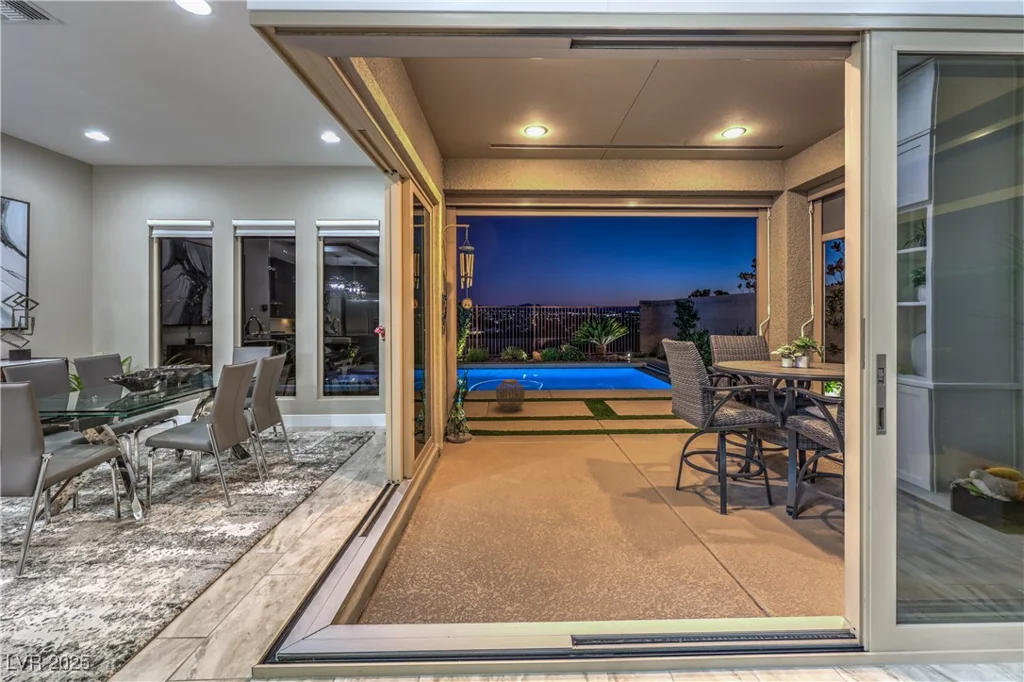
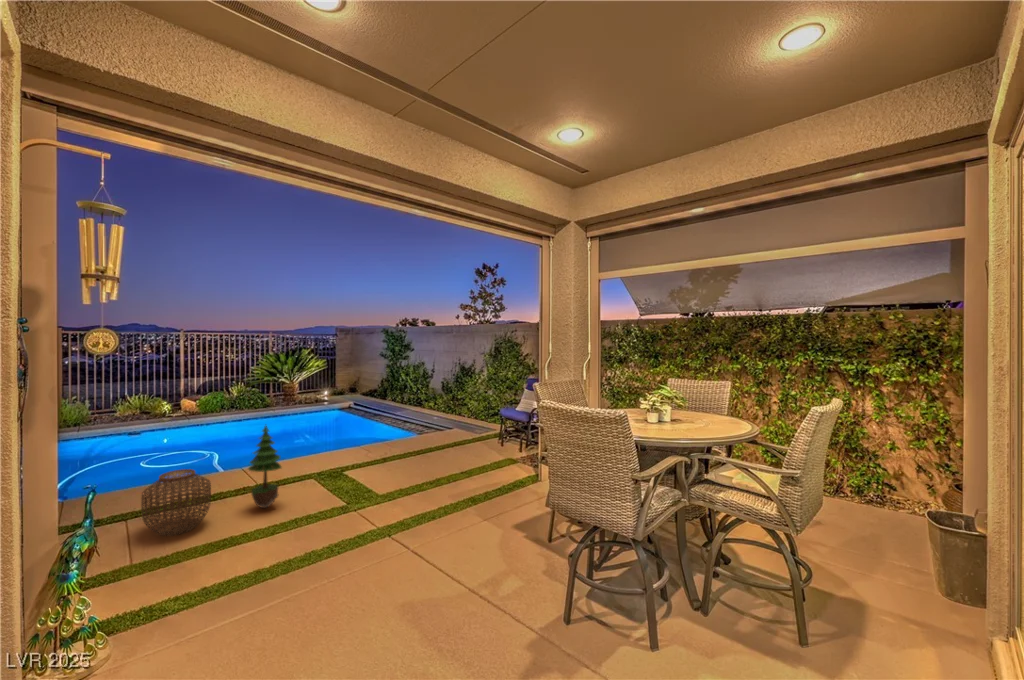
potted tree: none [542,359,560,409] -> present [249,426,281,508]

